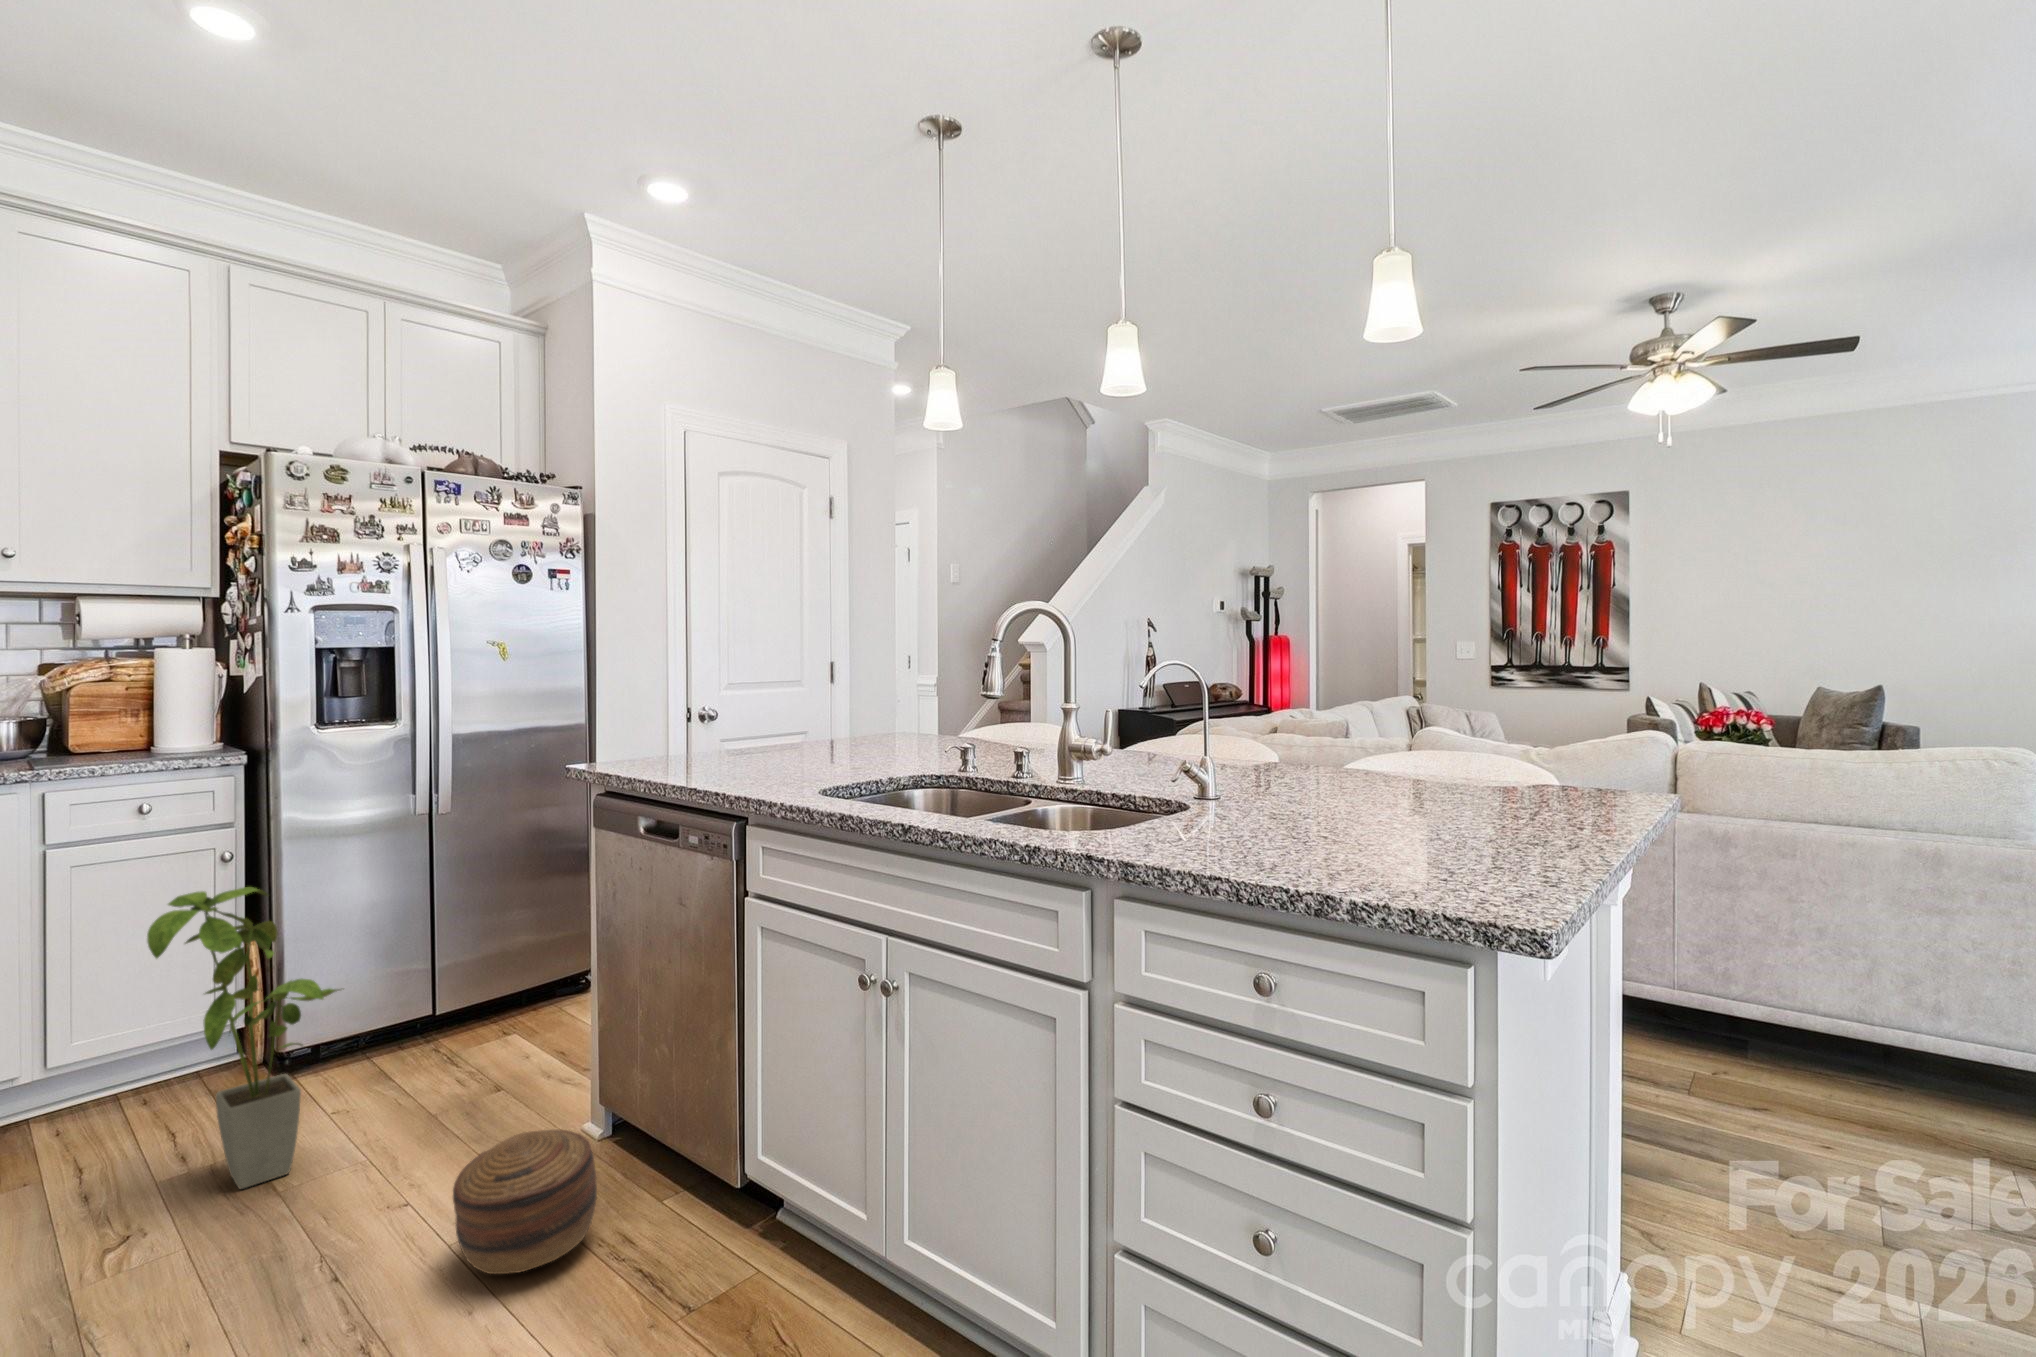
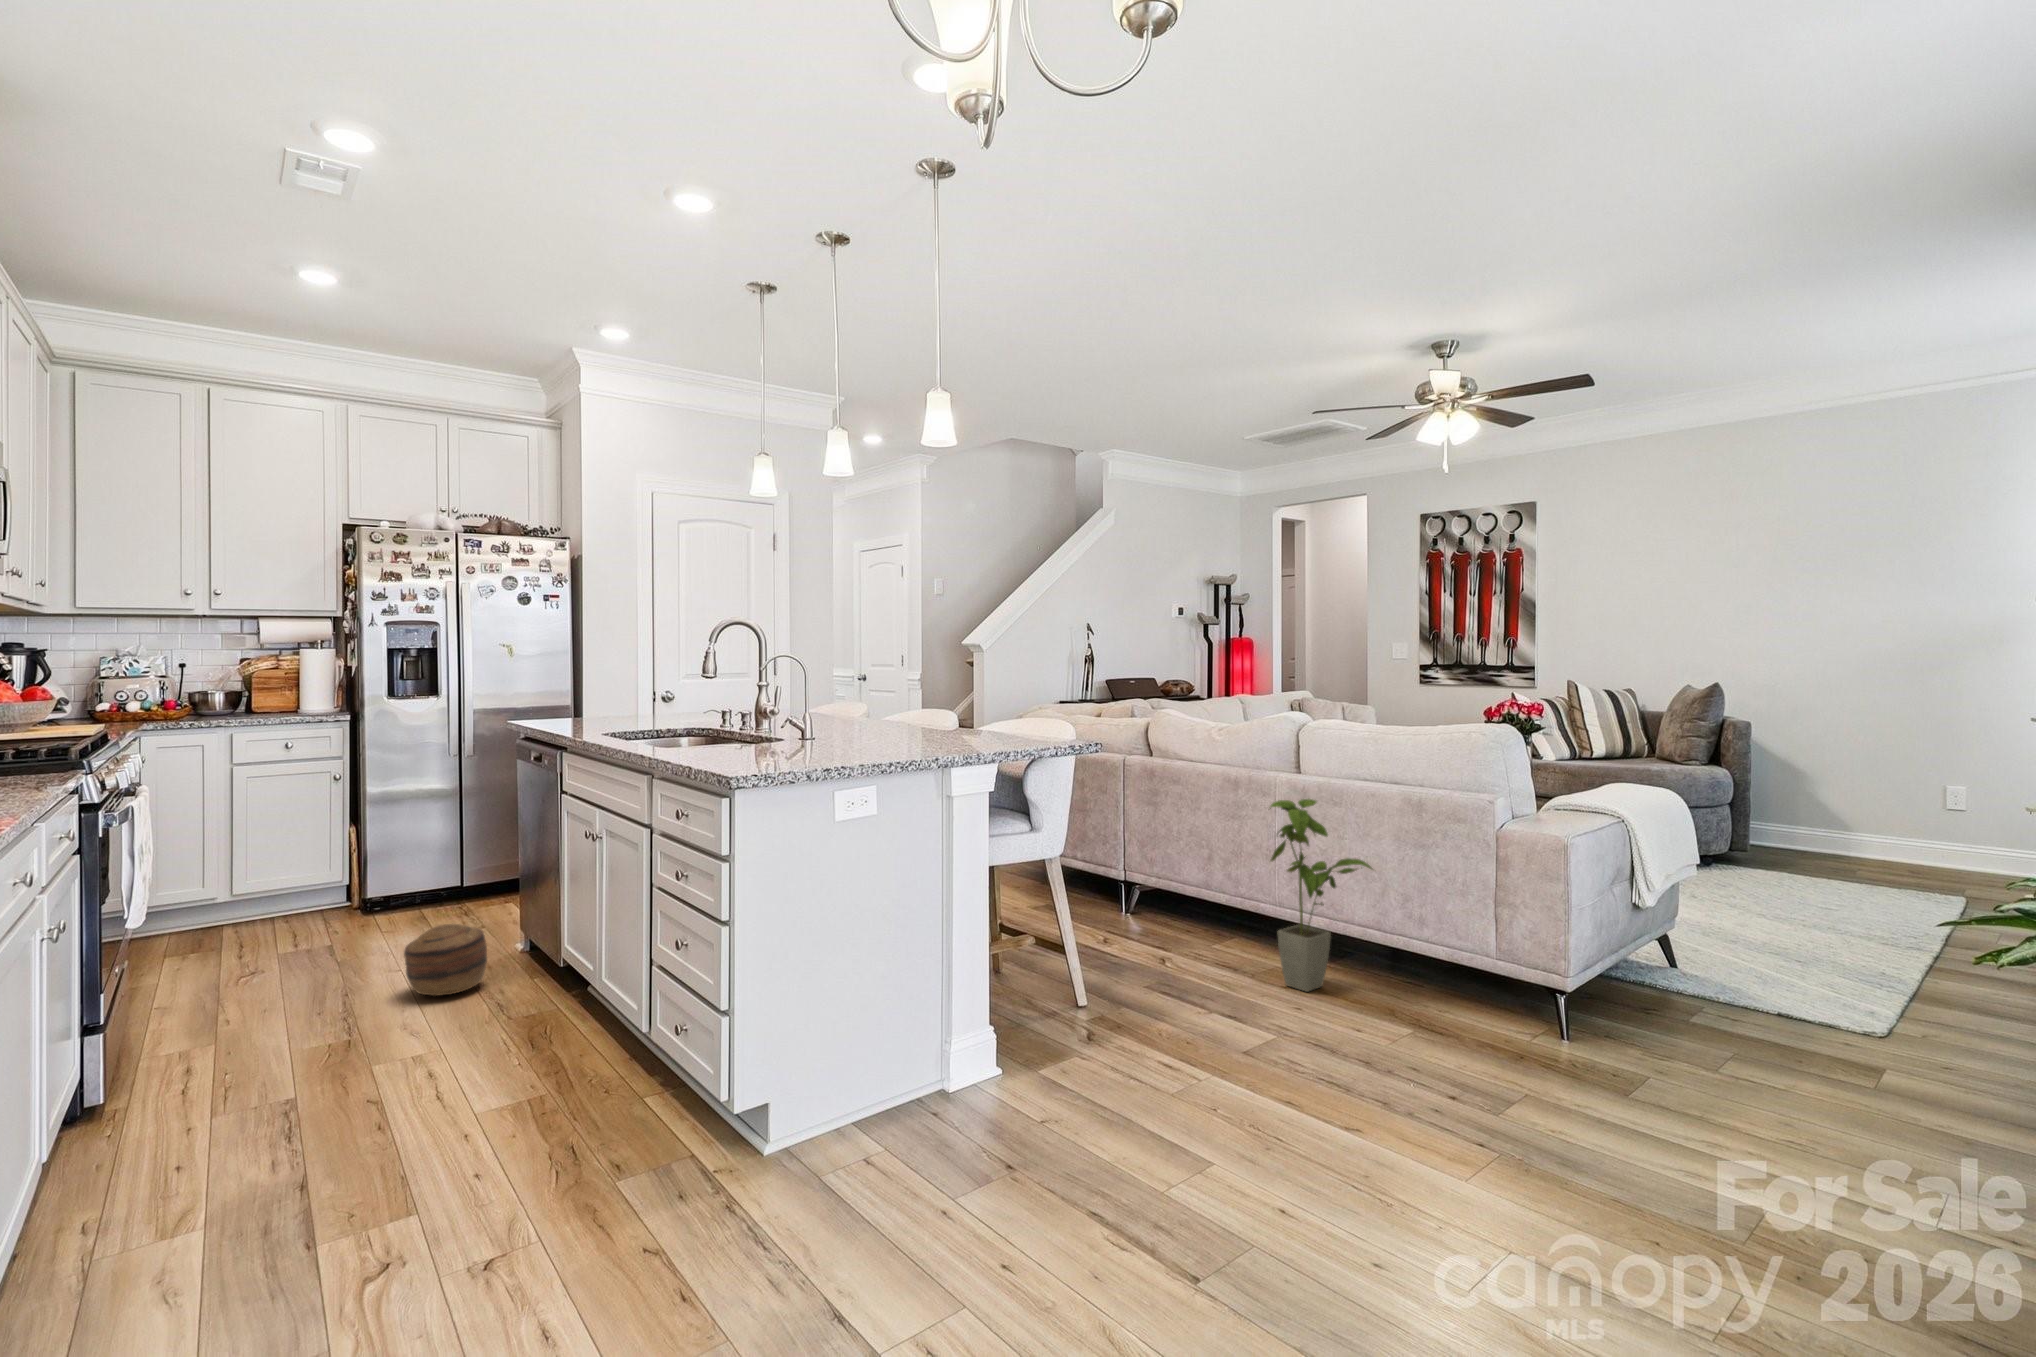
house plant: present [147,887,339,1189] -> present [1270,799,1372,992]

